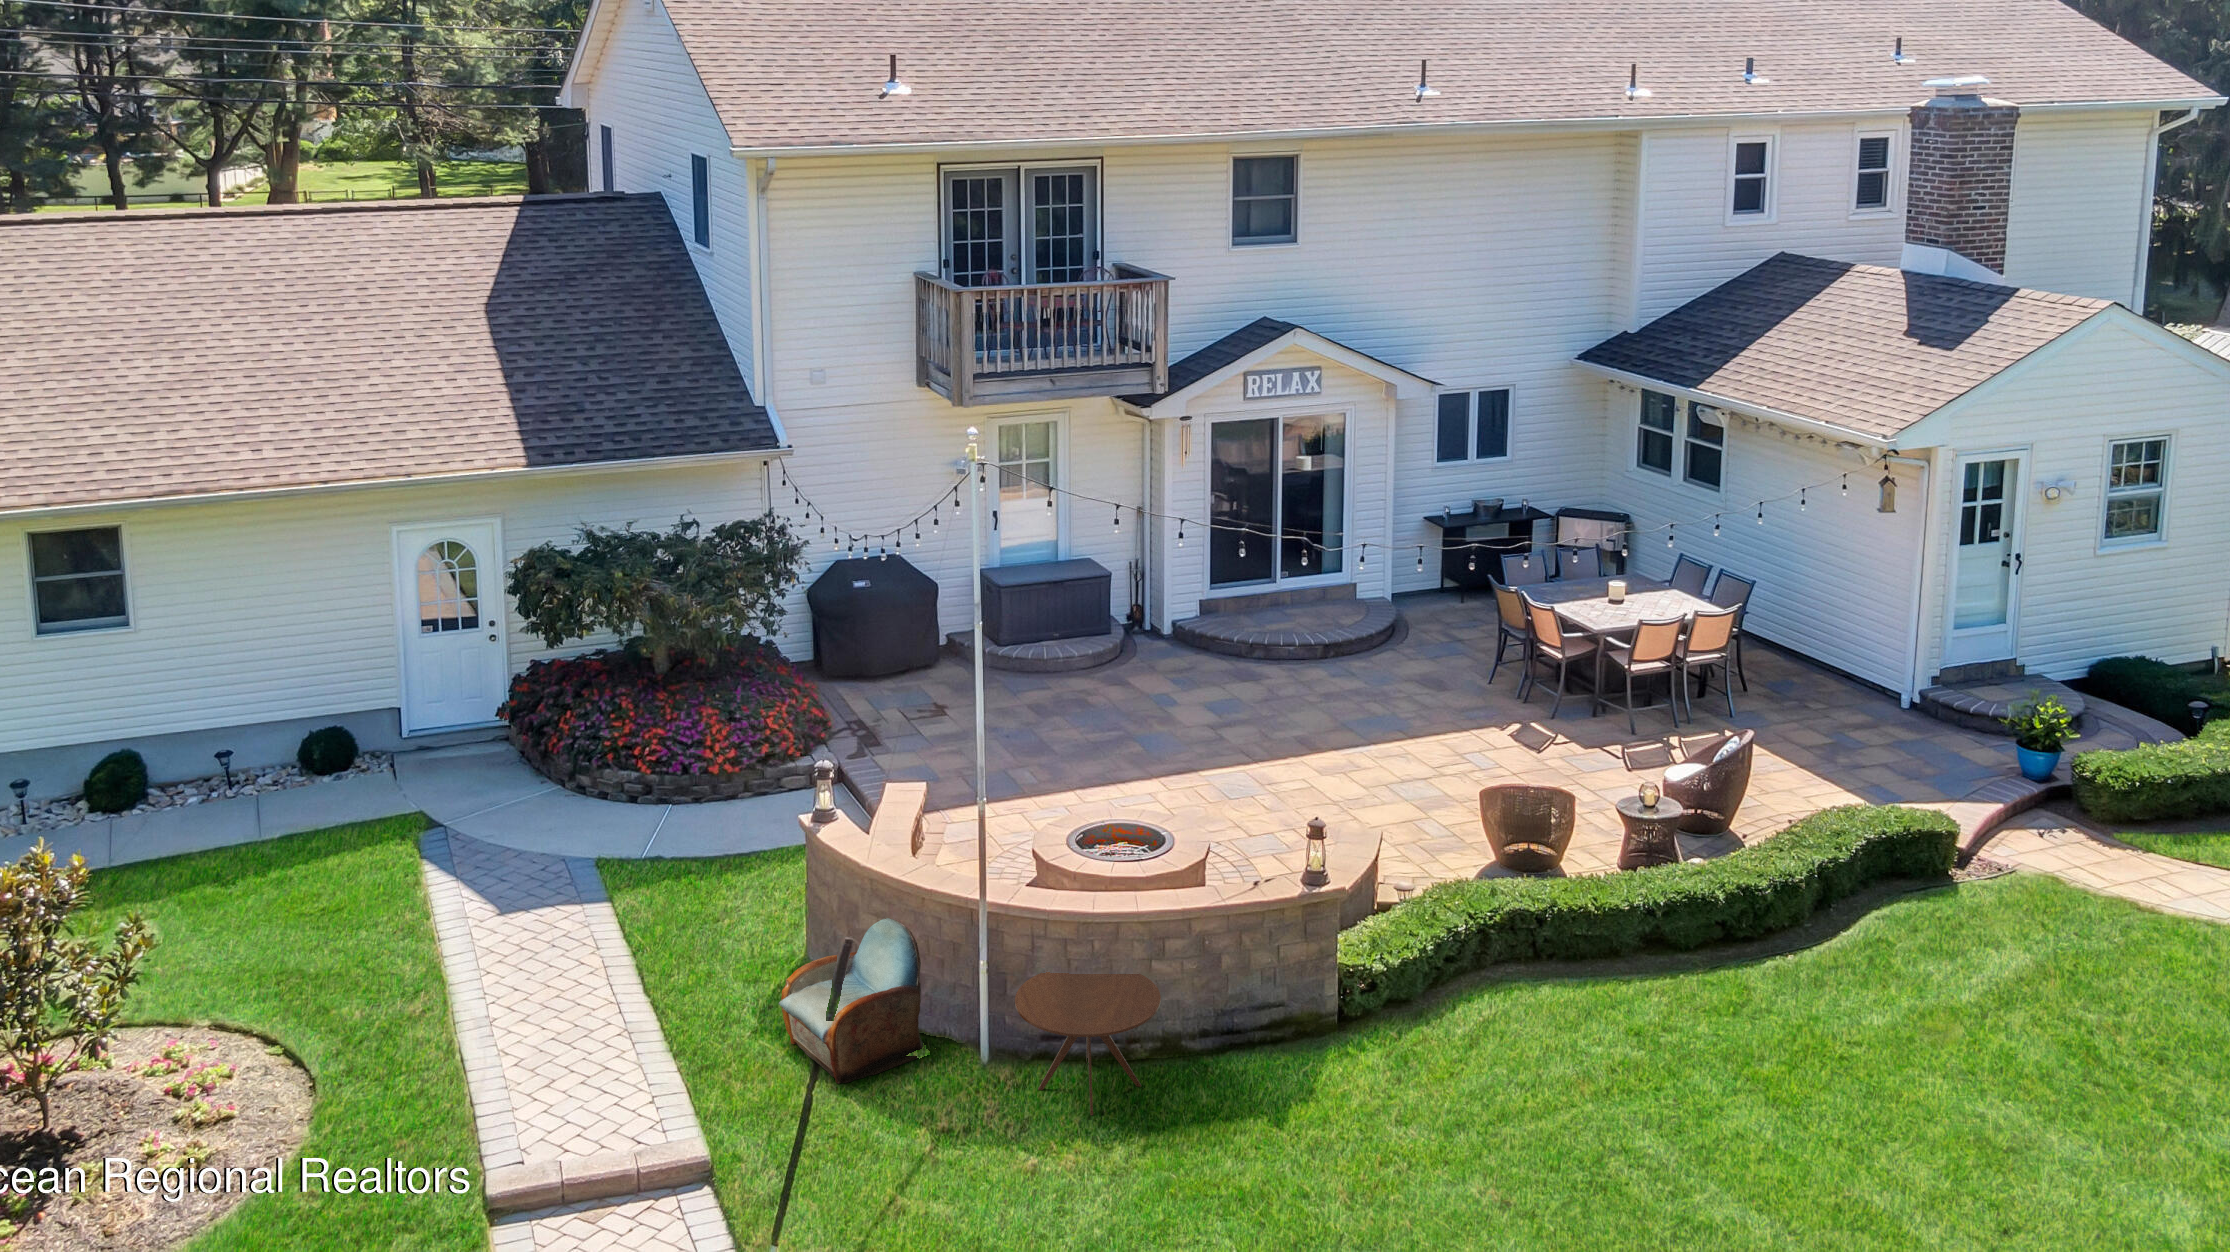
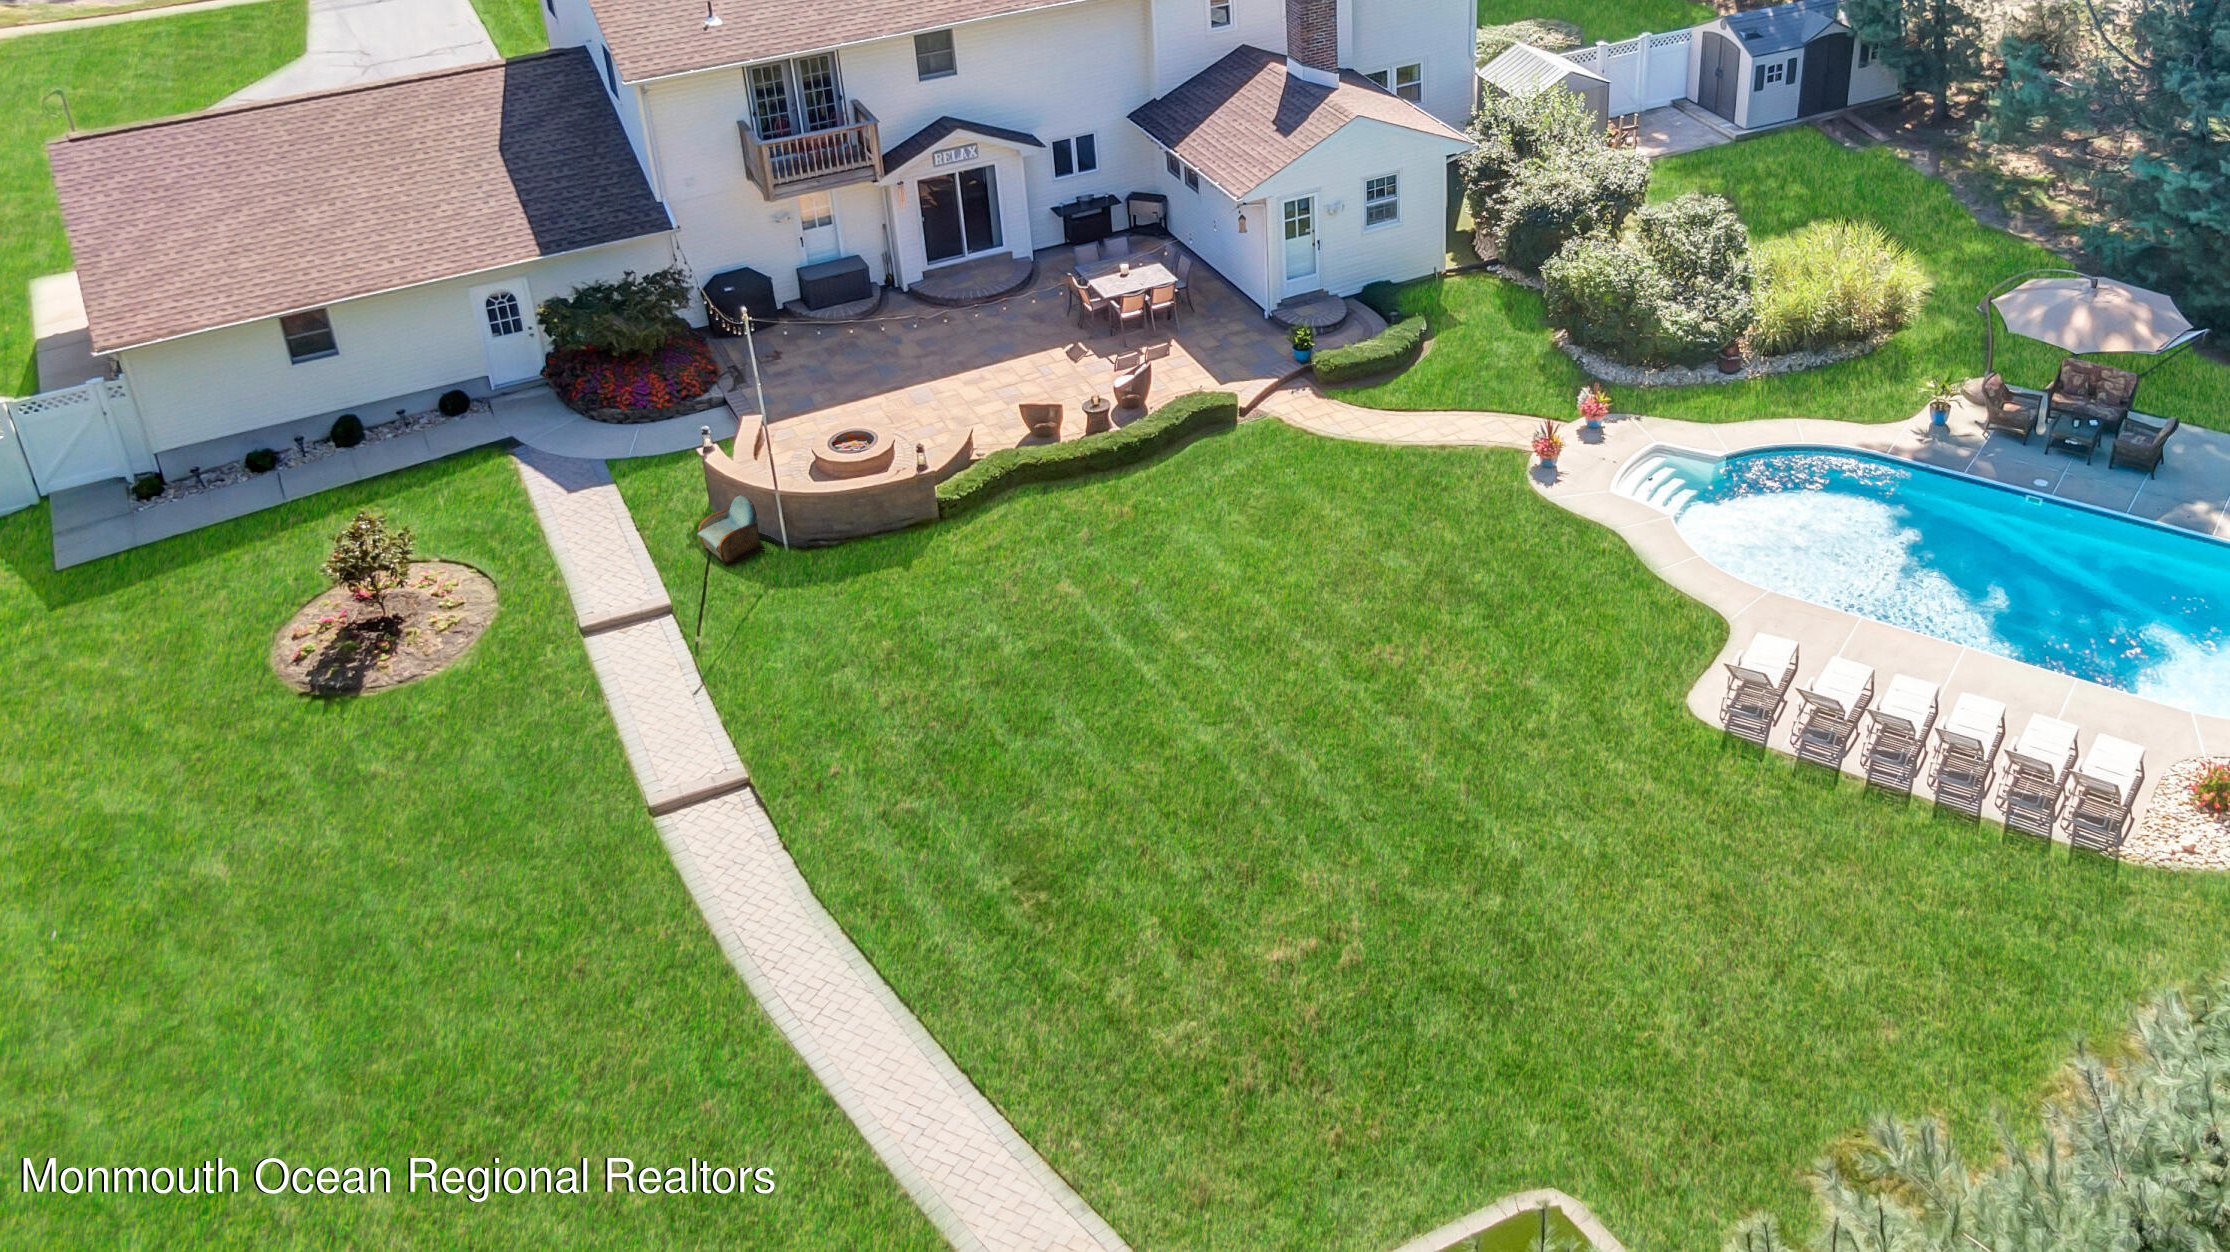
round table: present [1015,972,1161,1115] -> none [795,509,857,571]

